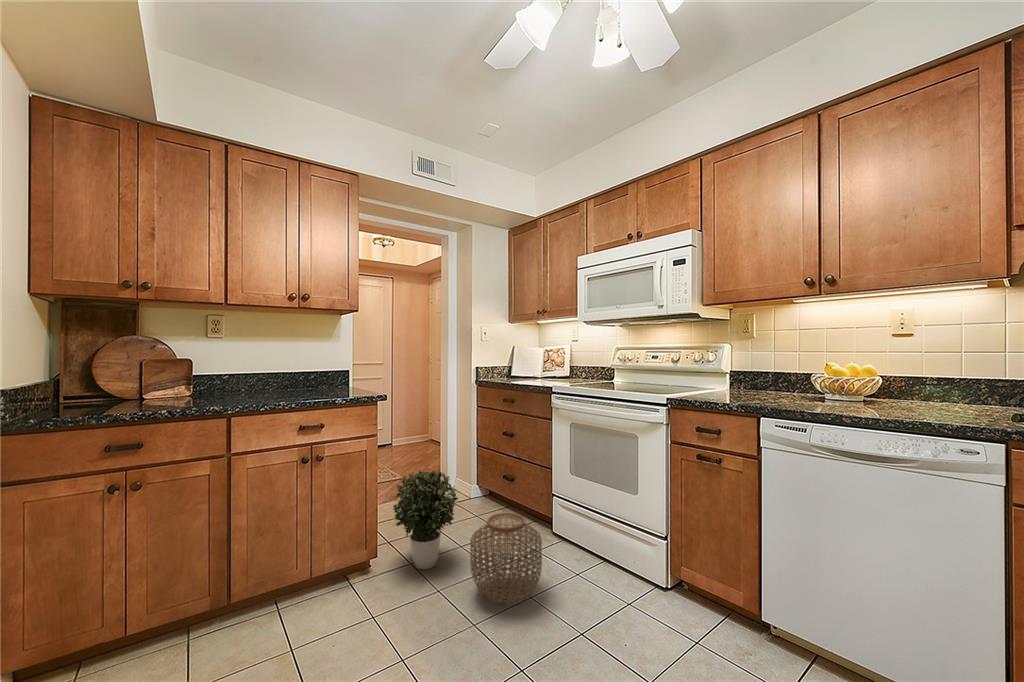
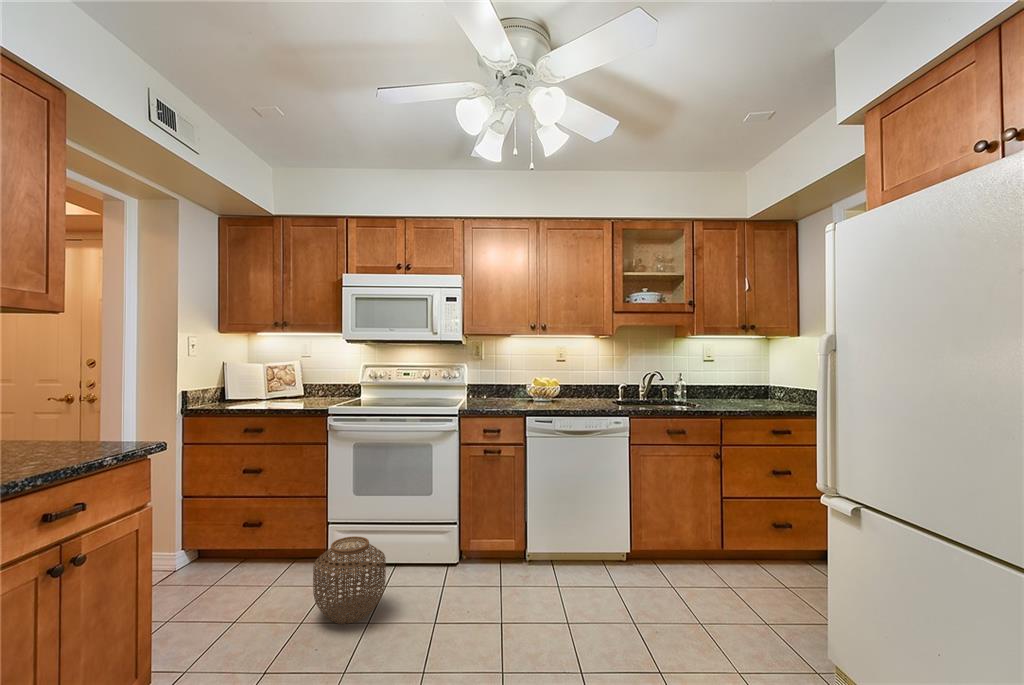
potted plant: present [393,471,458,569] -> none [184,521,274,641]

